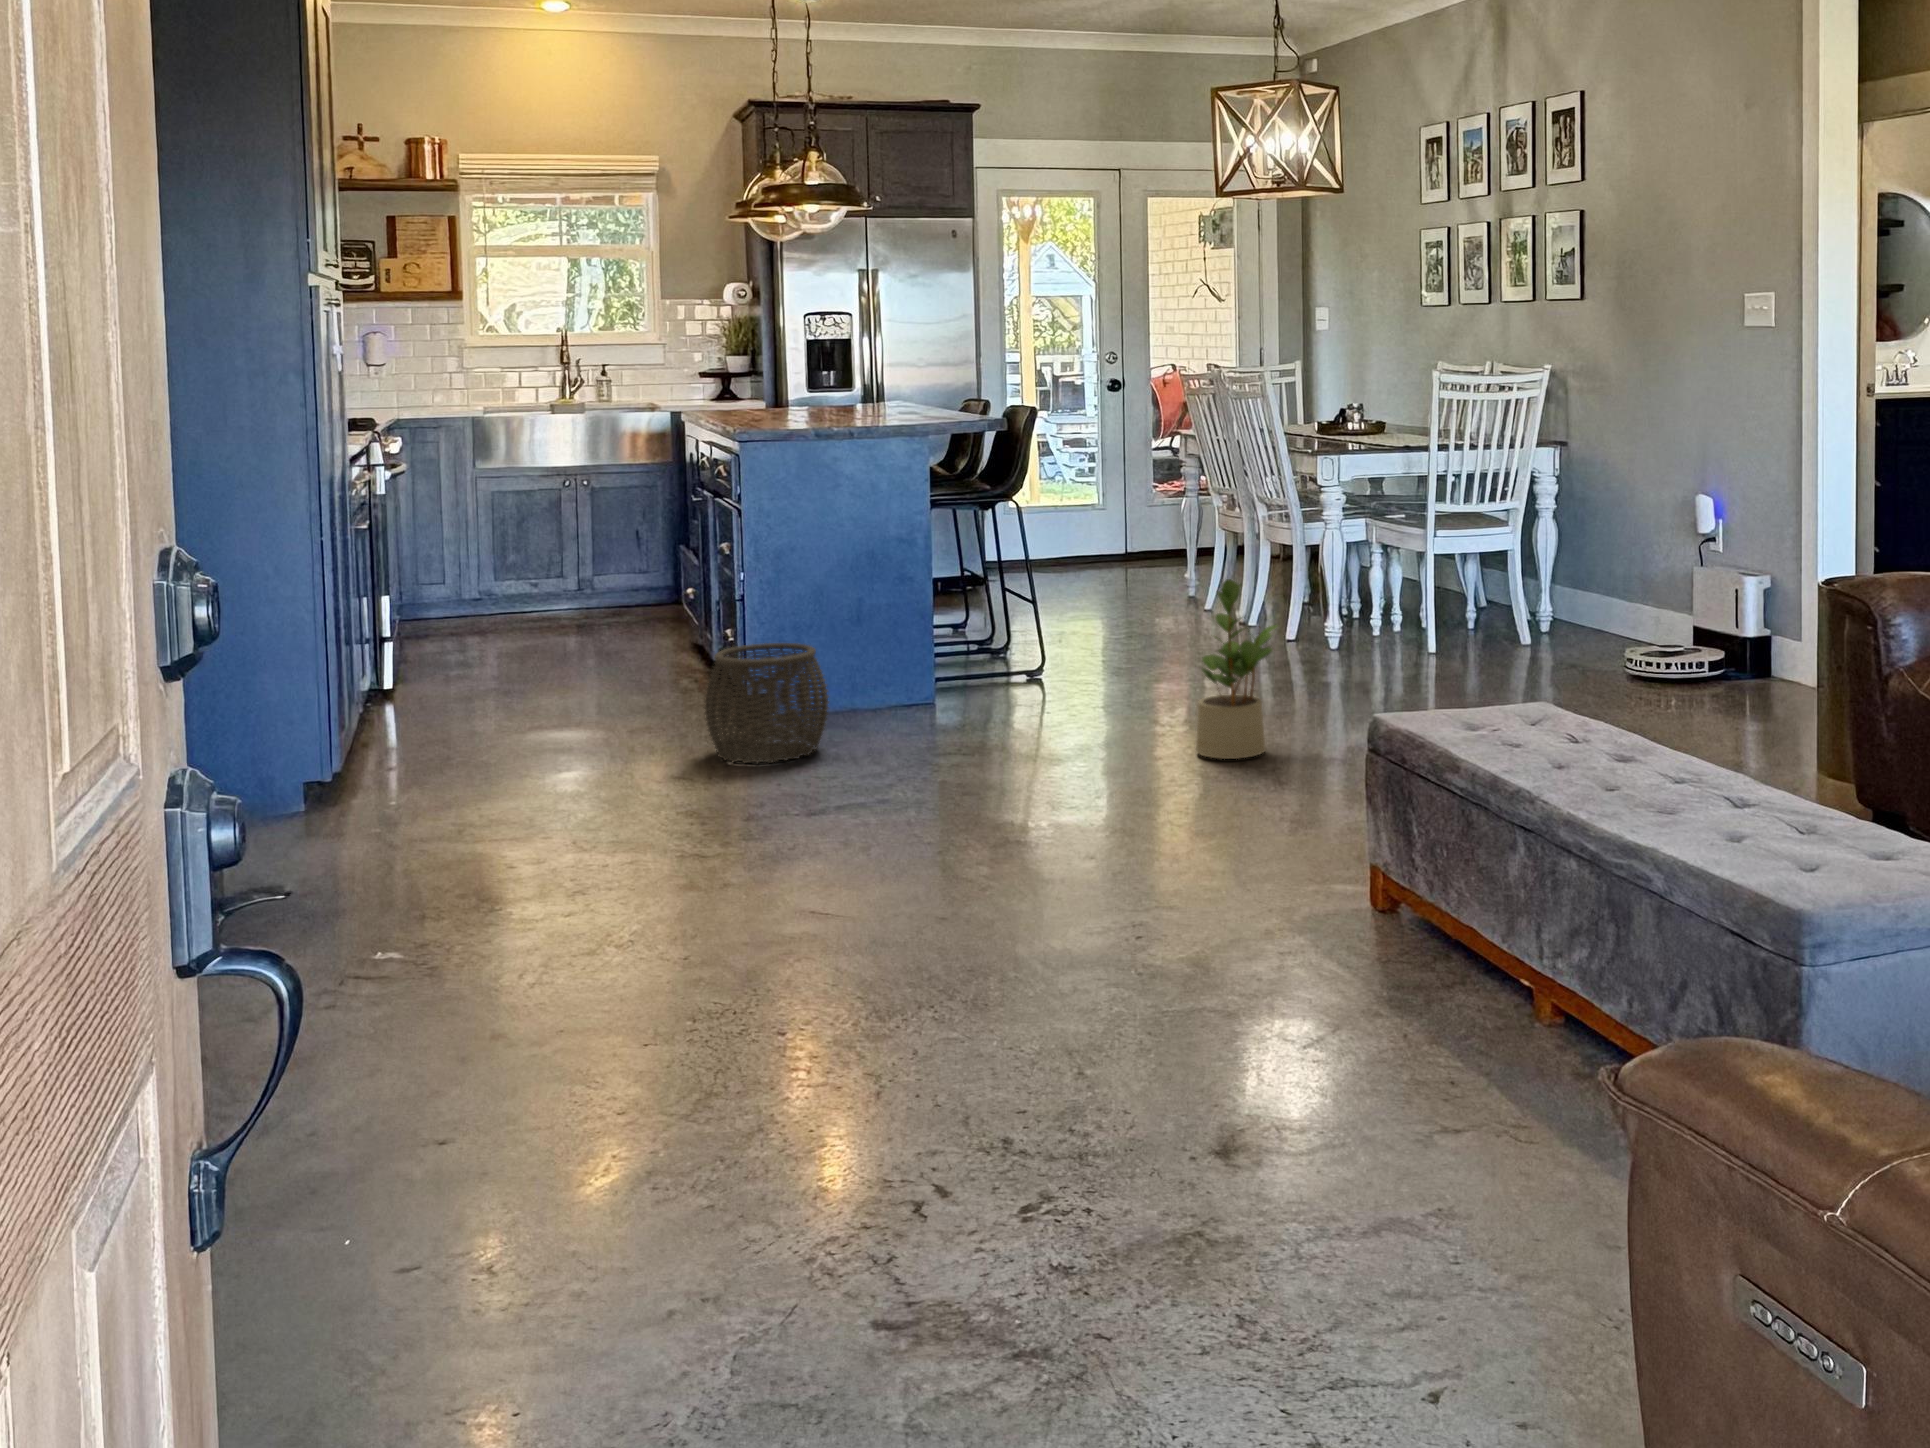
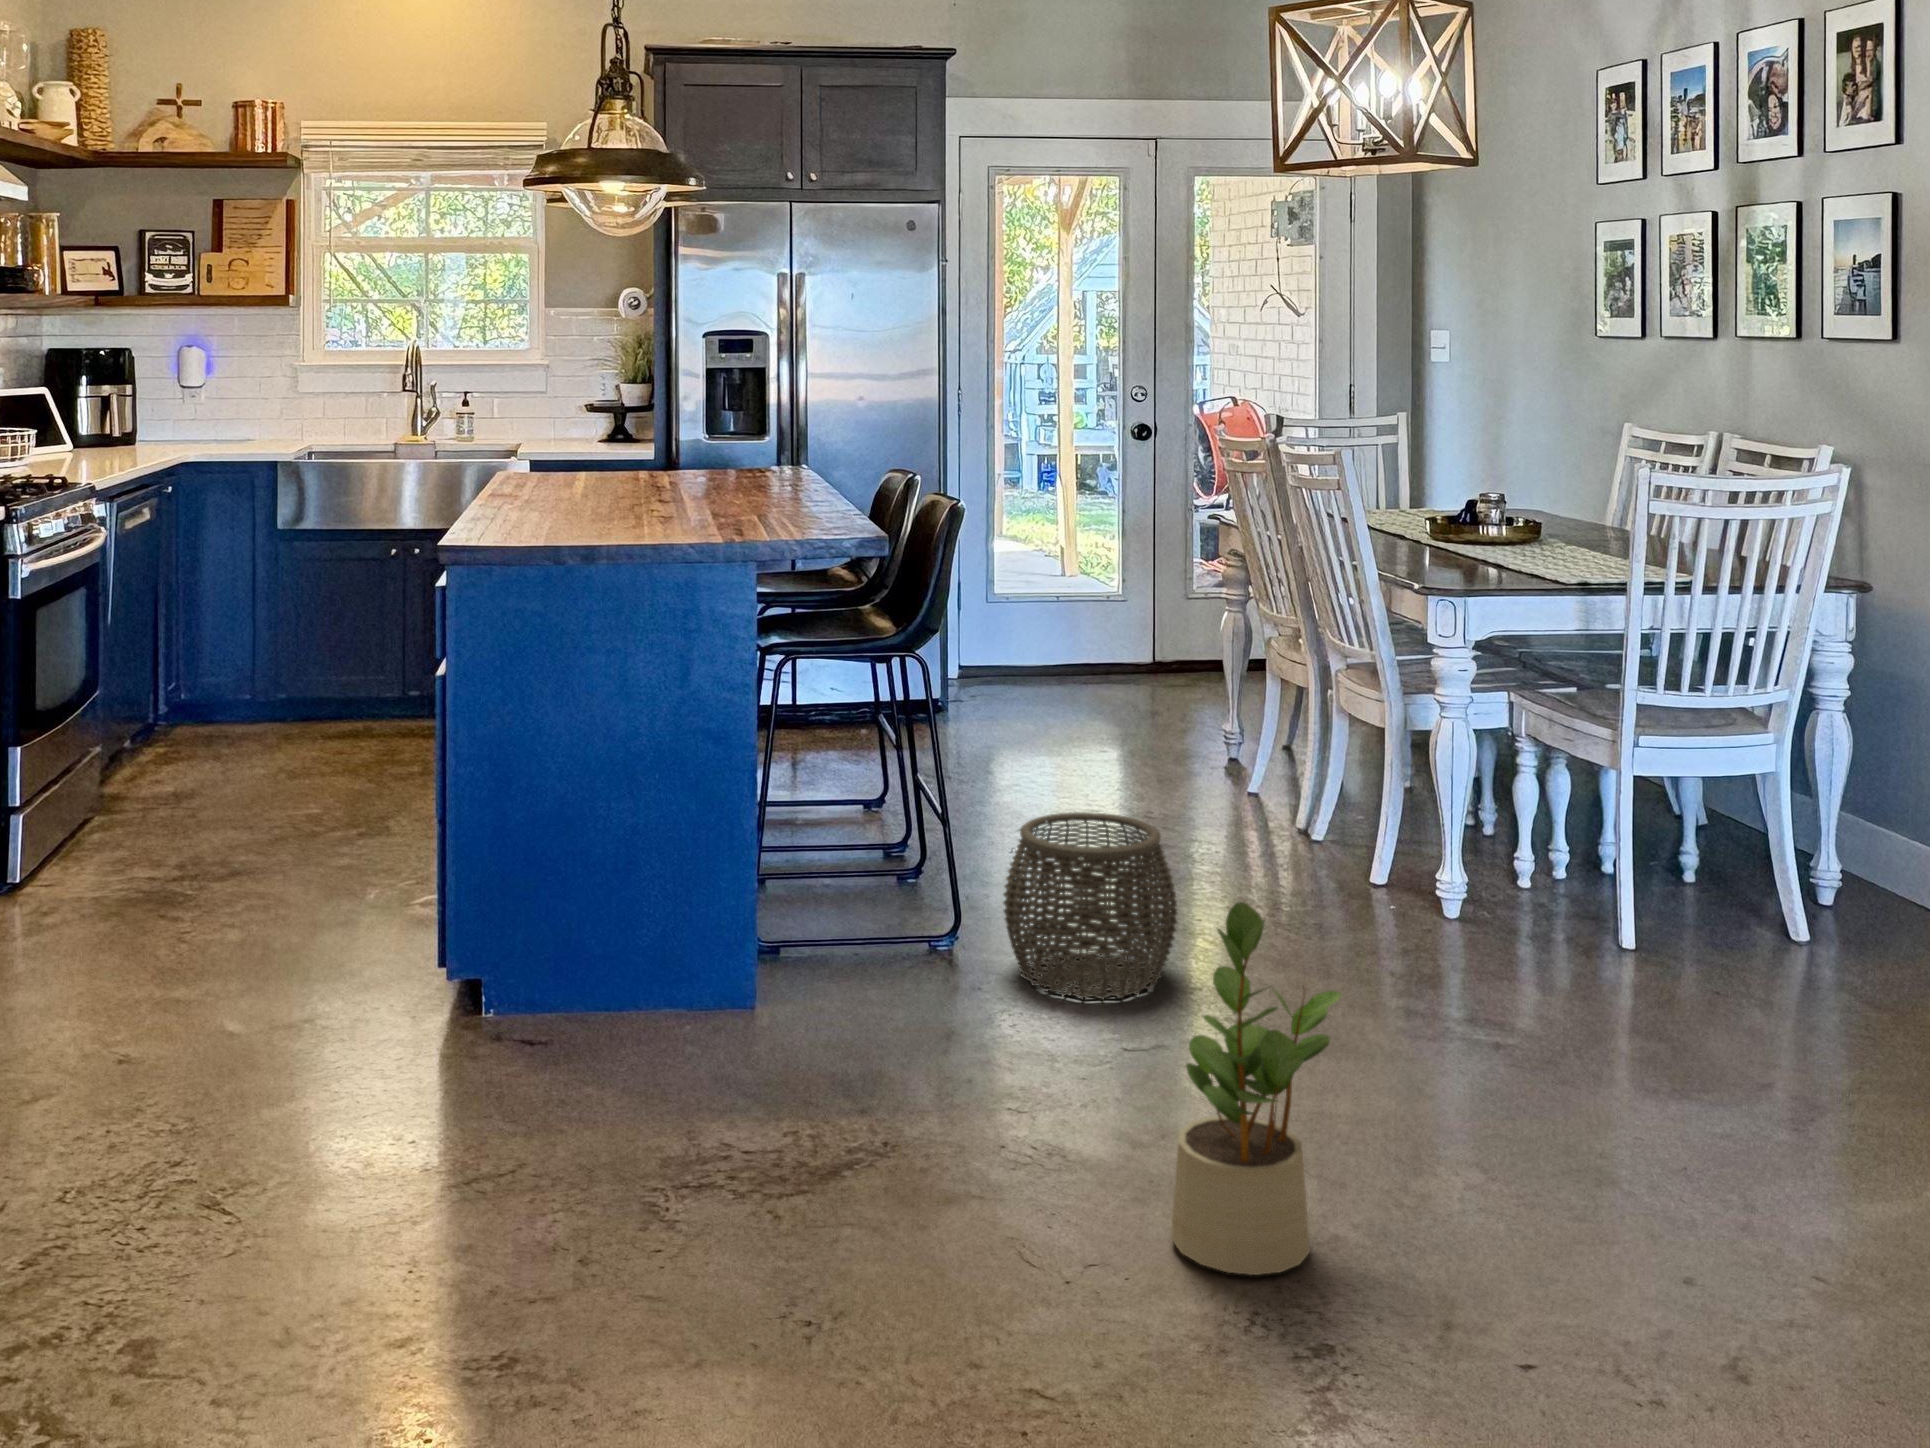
woven basket: present [705,643,829,763] -> present [1003,812,1178,1000]

